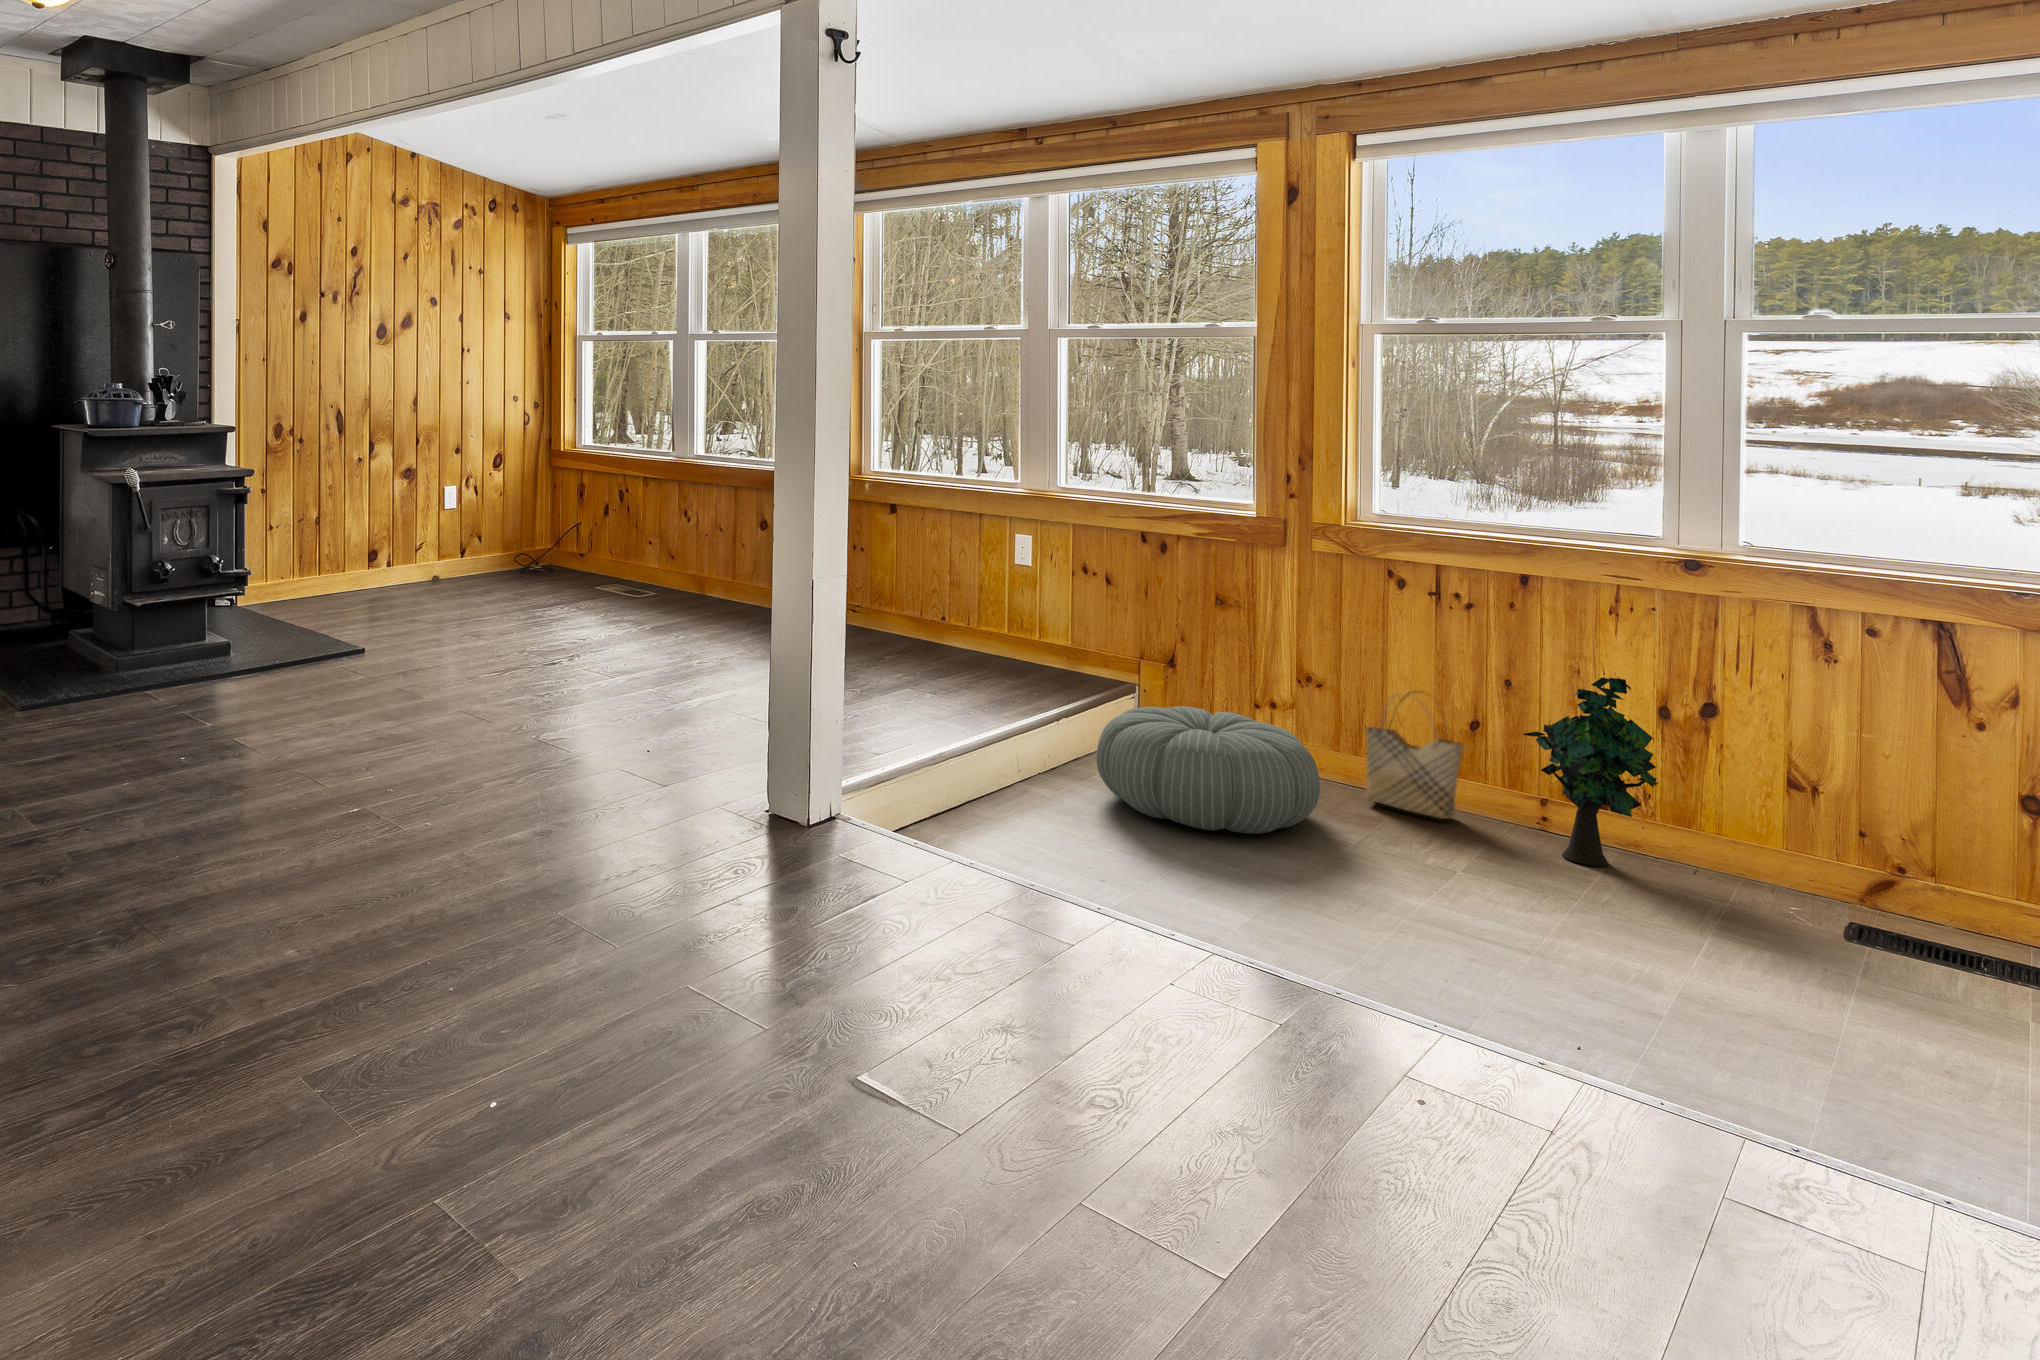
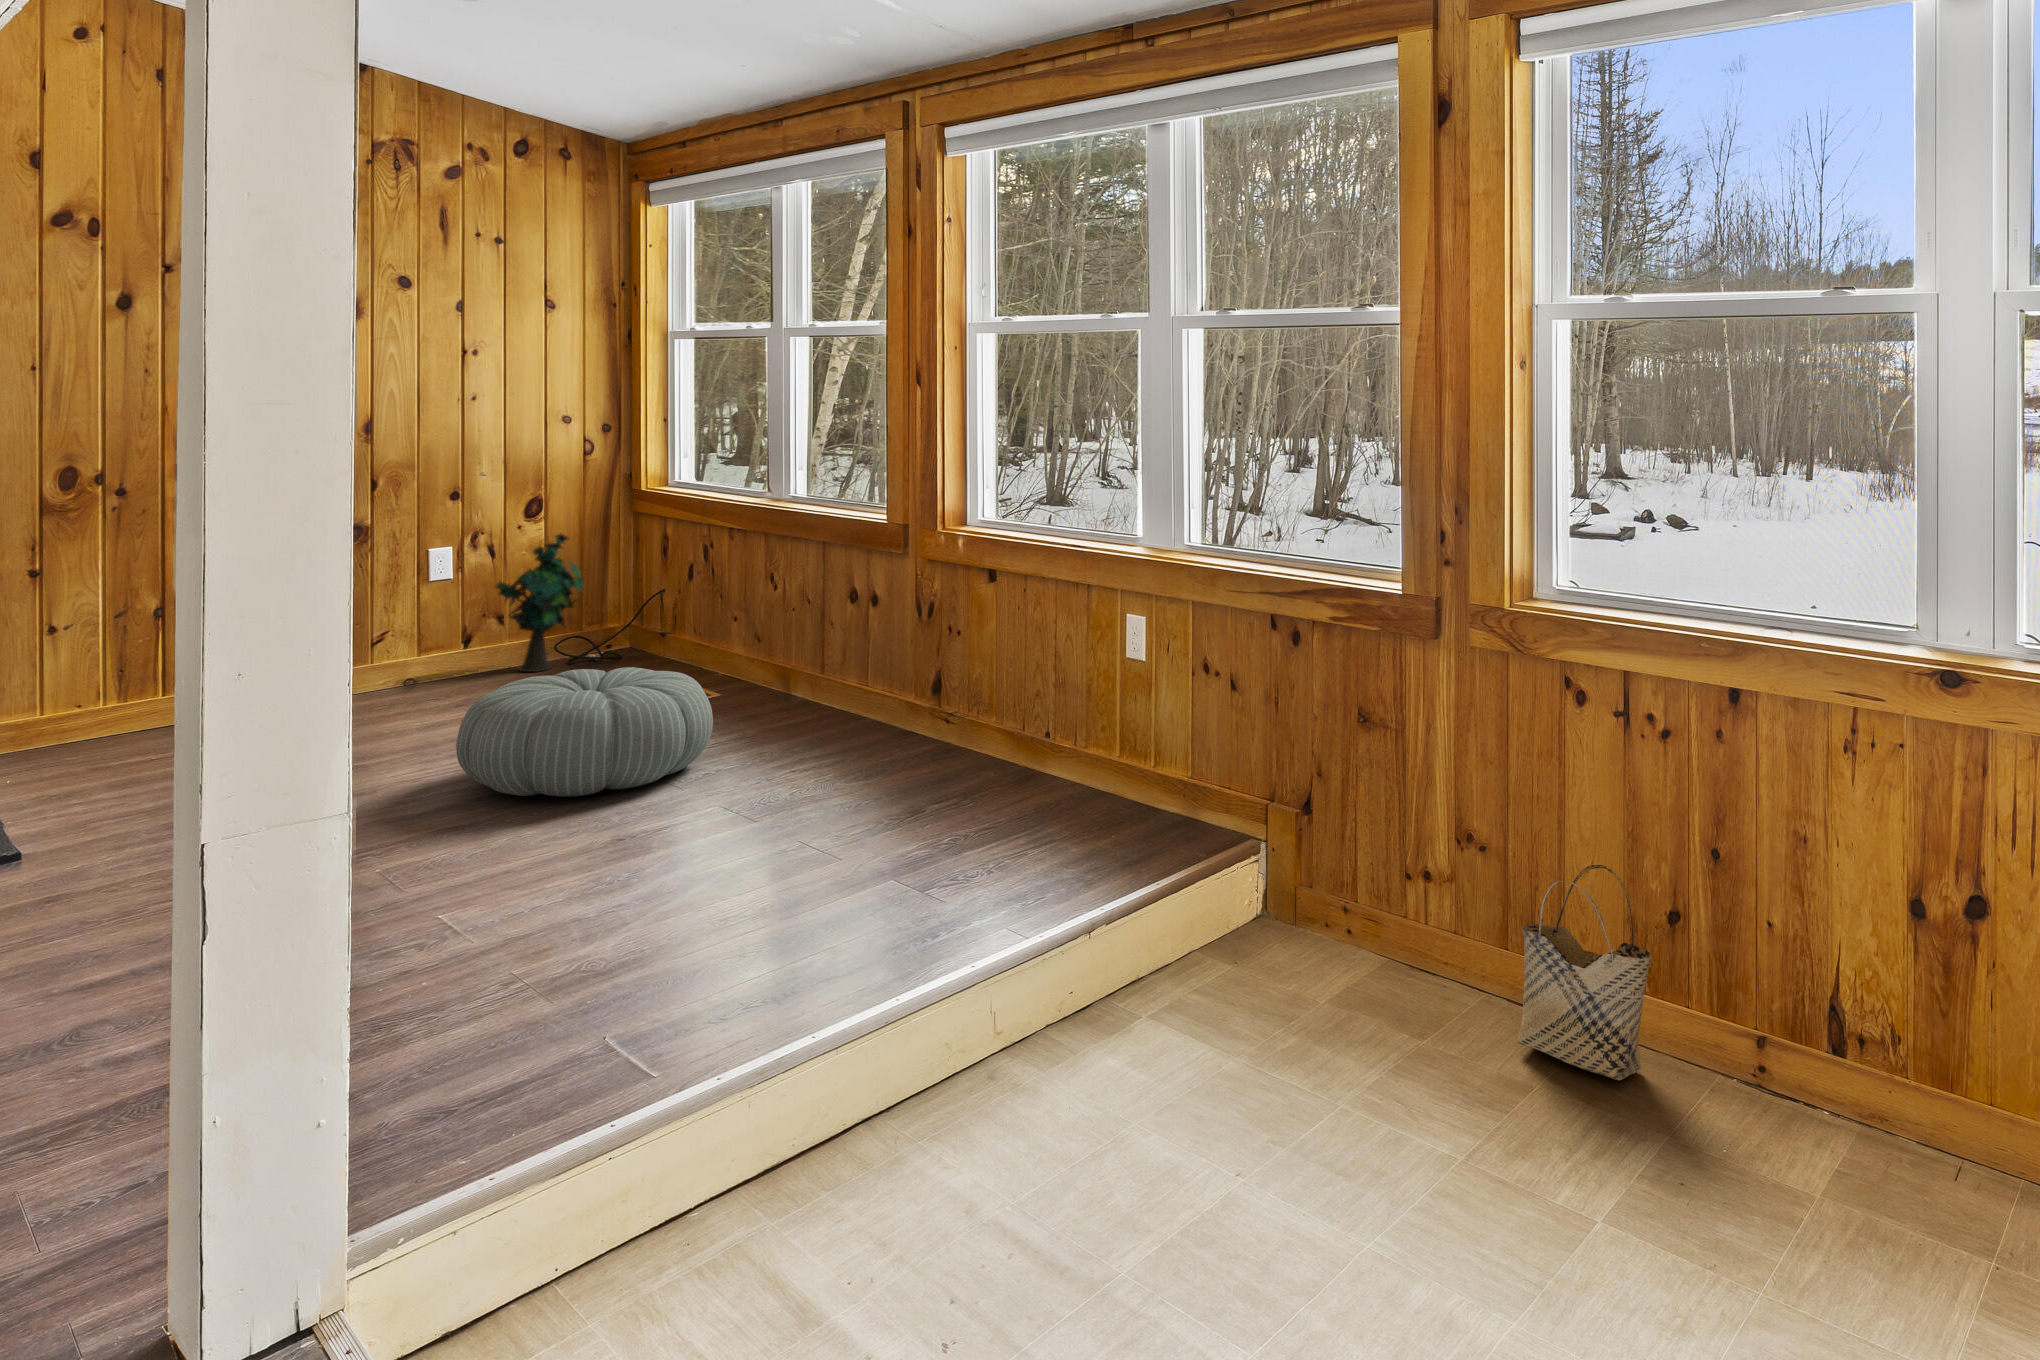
decorative plant: present [1523,677,1658,866] -> present [496,534,584,672]
pouf: present [1096,706,1320,834] -> present [456,667,713,797]

